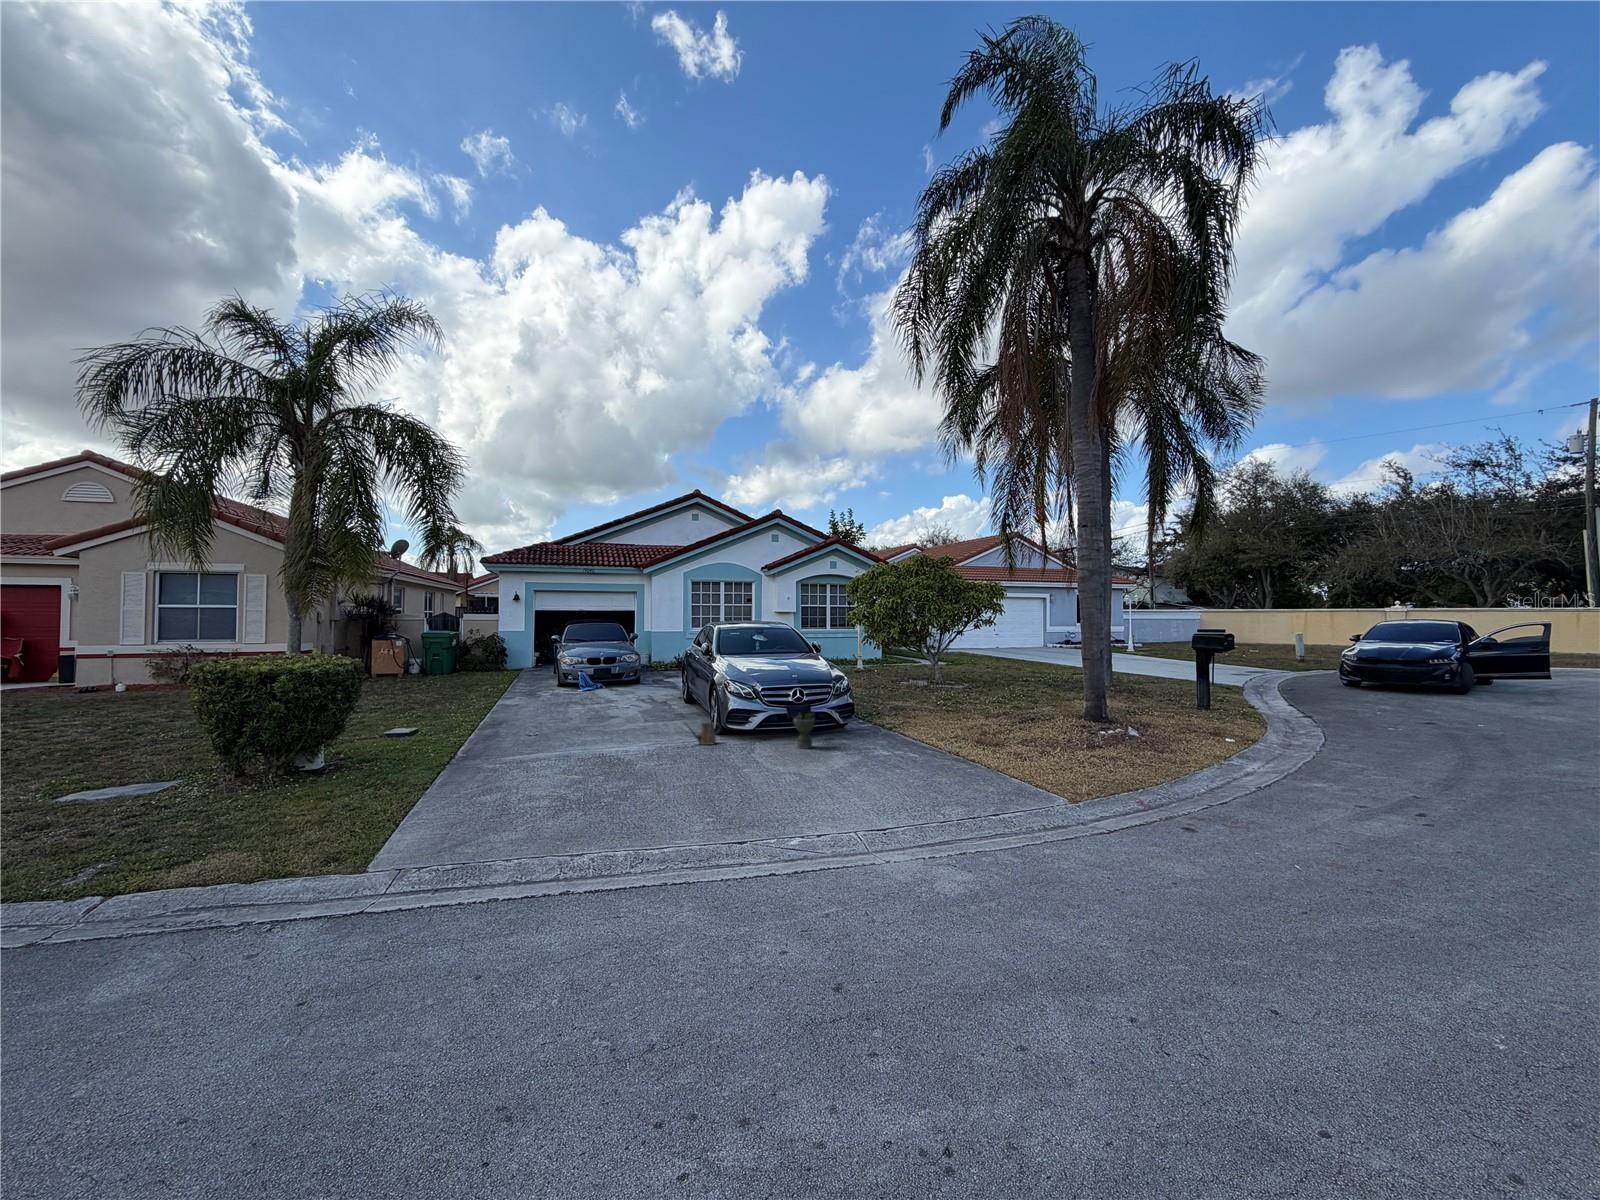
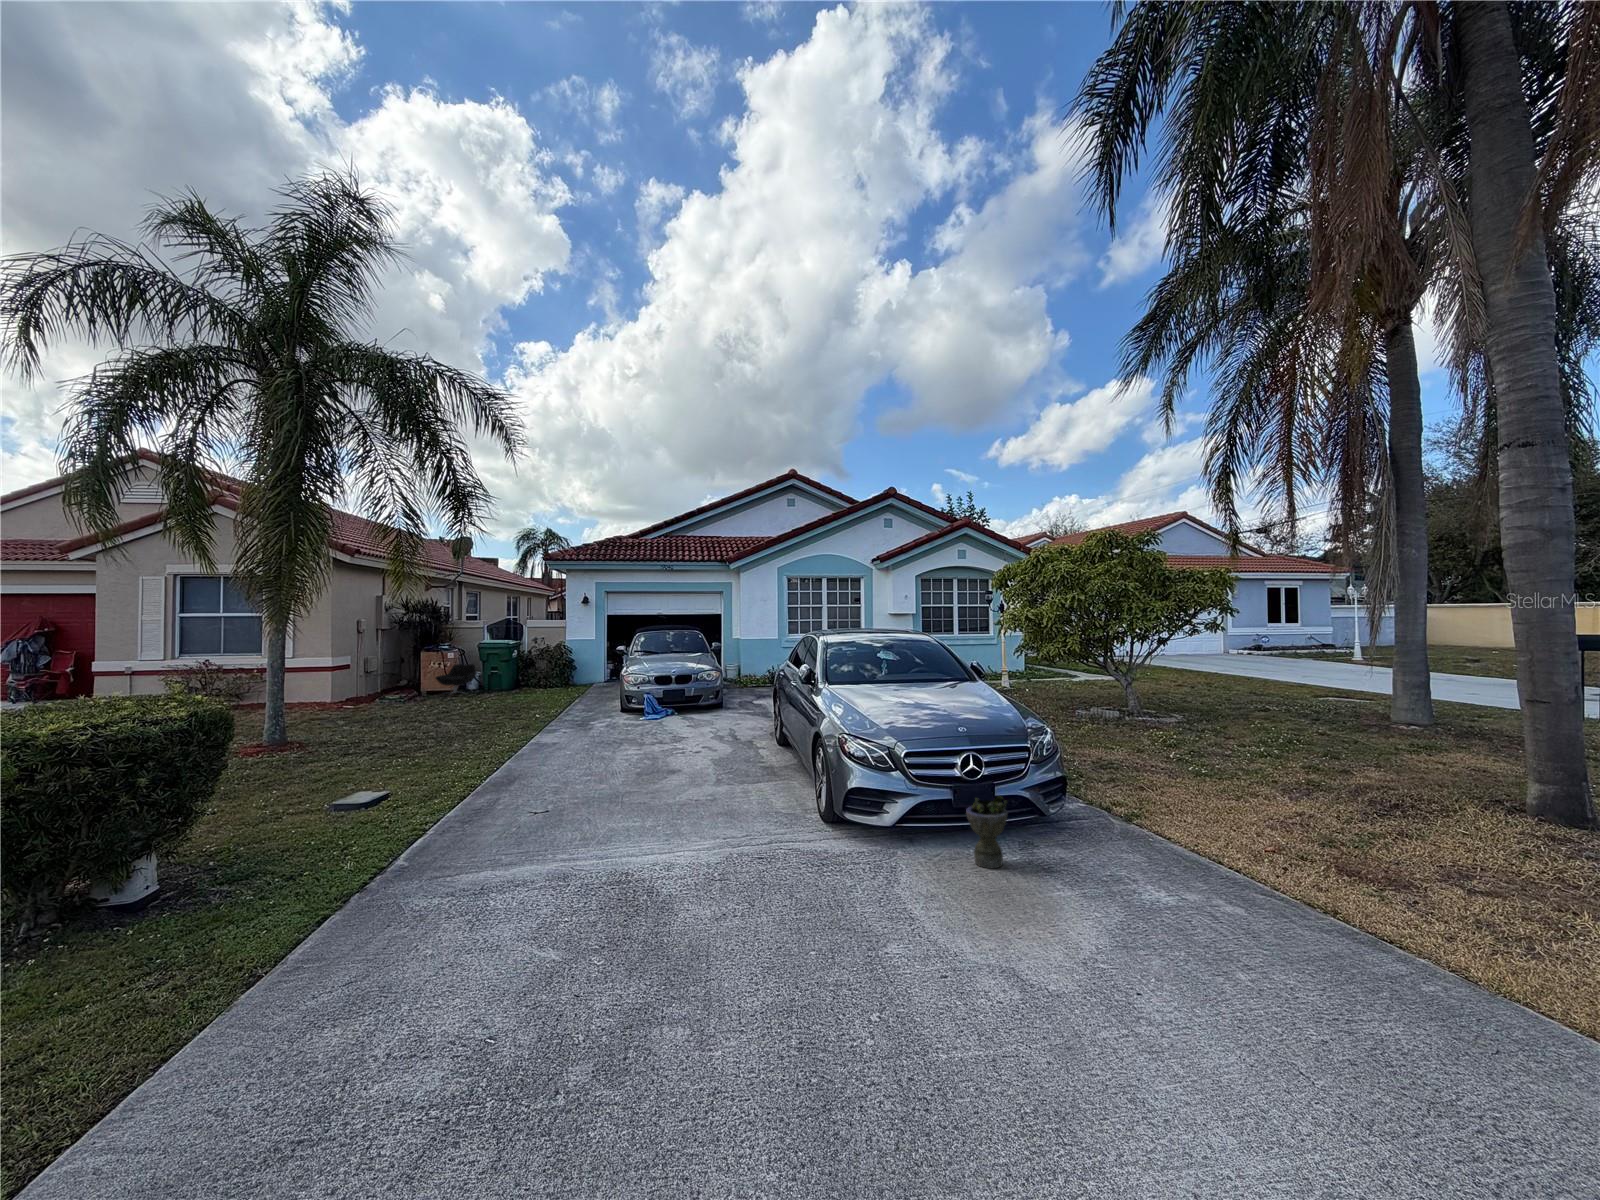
lounge chair: none [386,651,422,677] -> present [435,664,476,693]
watering can: present [686,722,720,745] -> none [767,807,833,849]

